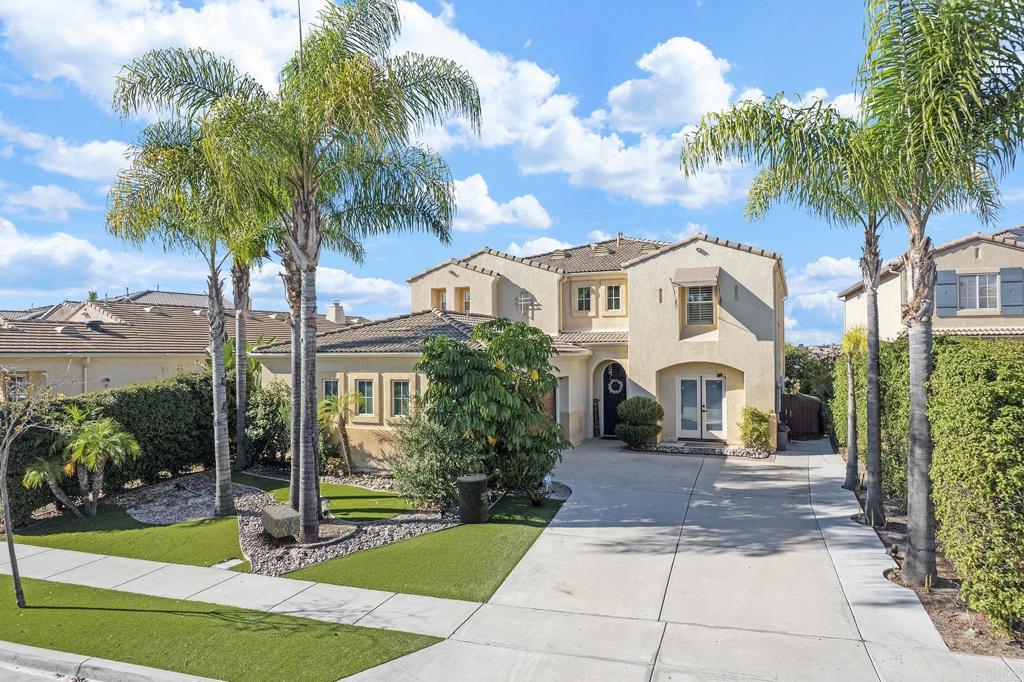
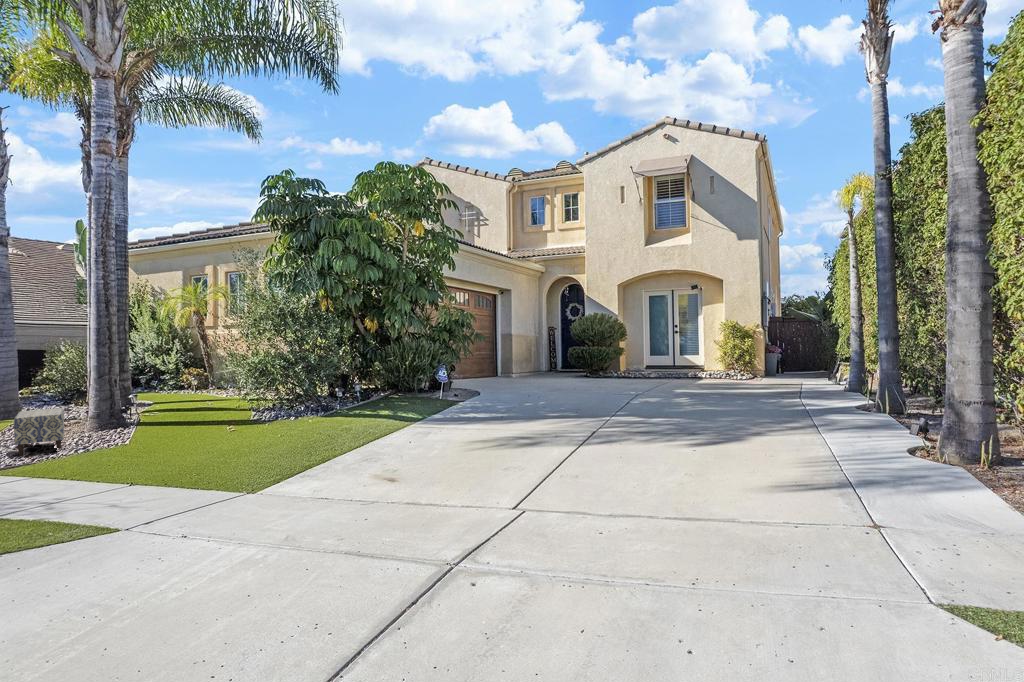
trash can: present [457,473,488,524] -> none [304,365,351,431]
potted plant: present [521,488,550,506] -> none [405,394,449,416]

